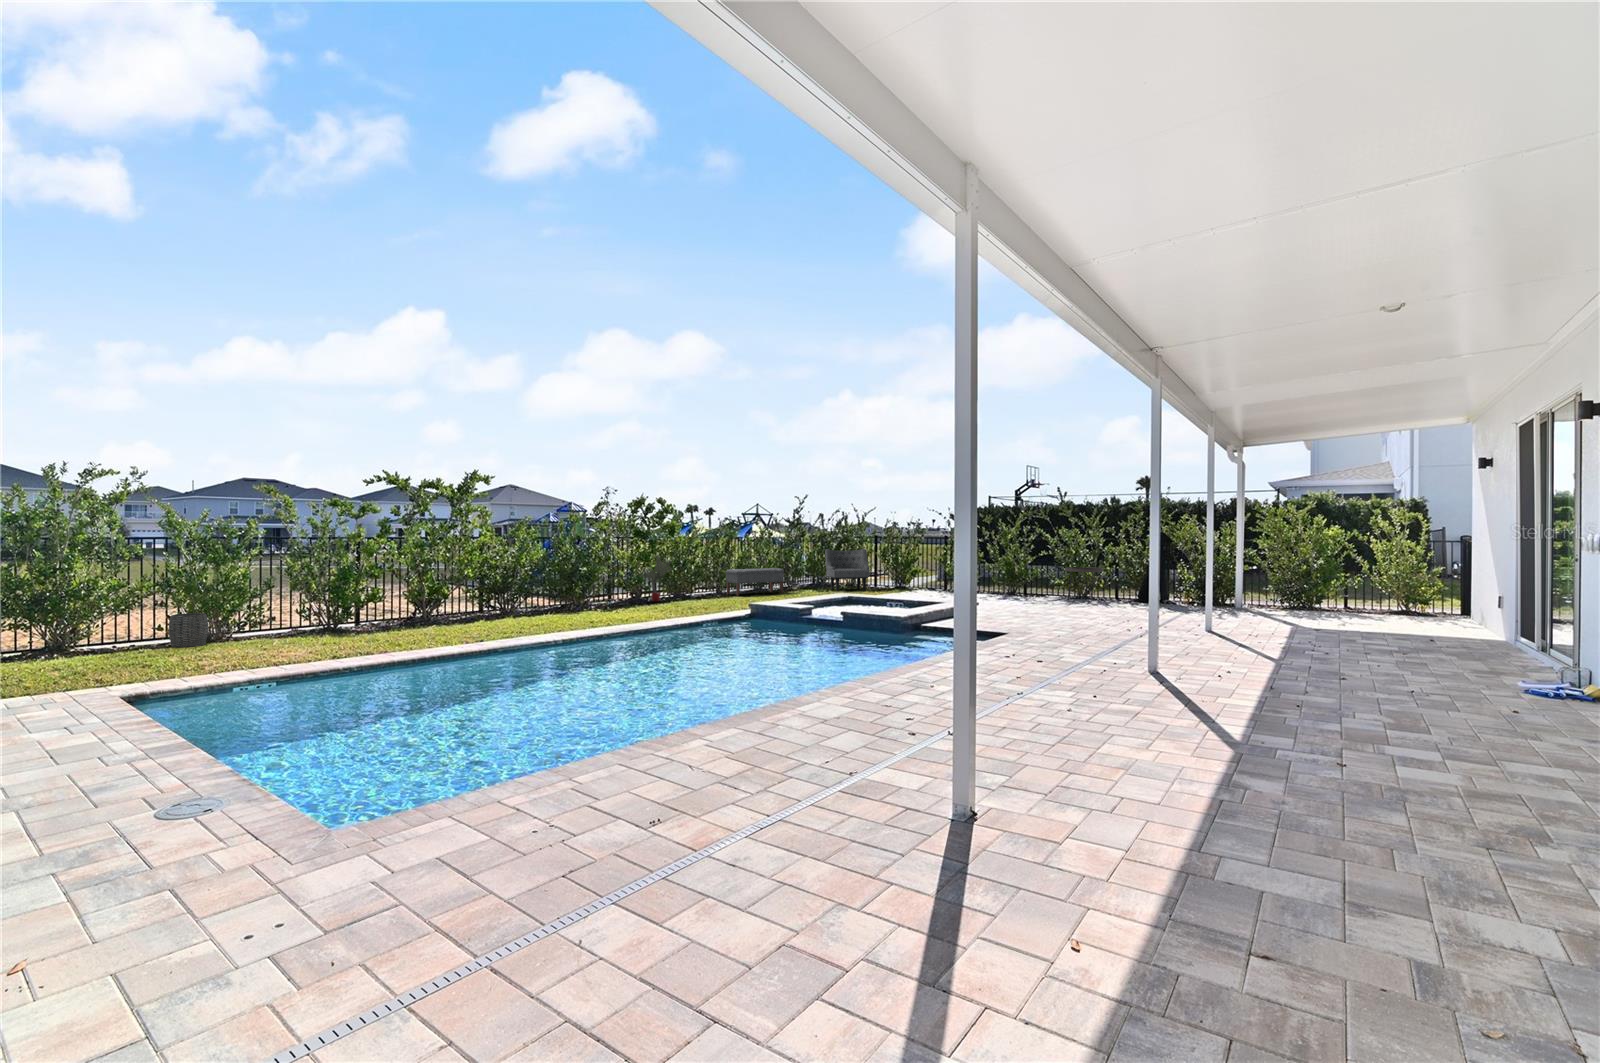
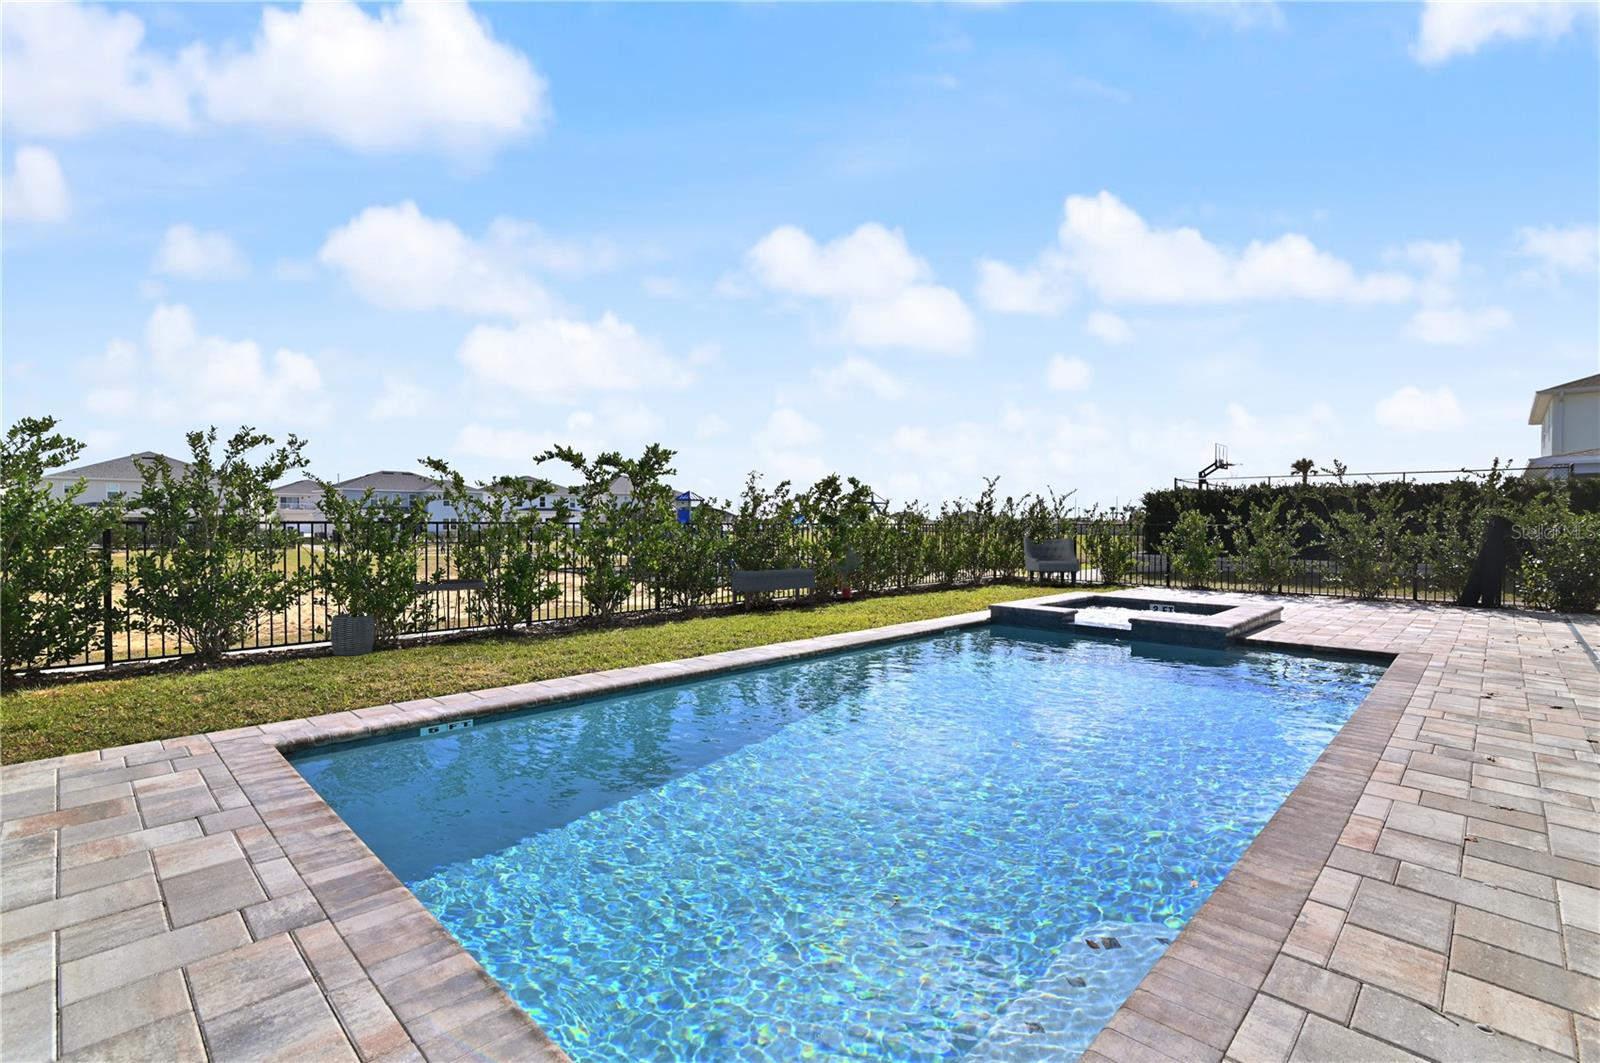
side table: present [1065,567,1103,601] -> present [414,579,486,647]
bench: present [726,568,784,596] -> present [732,568,815,610]

